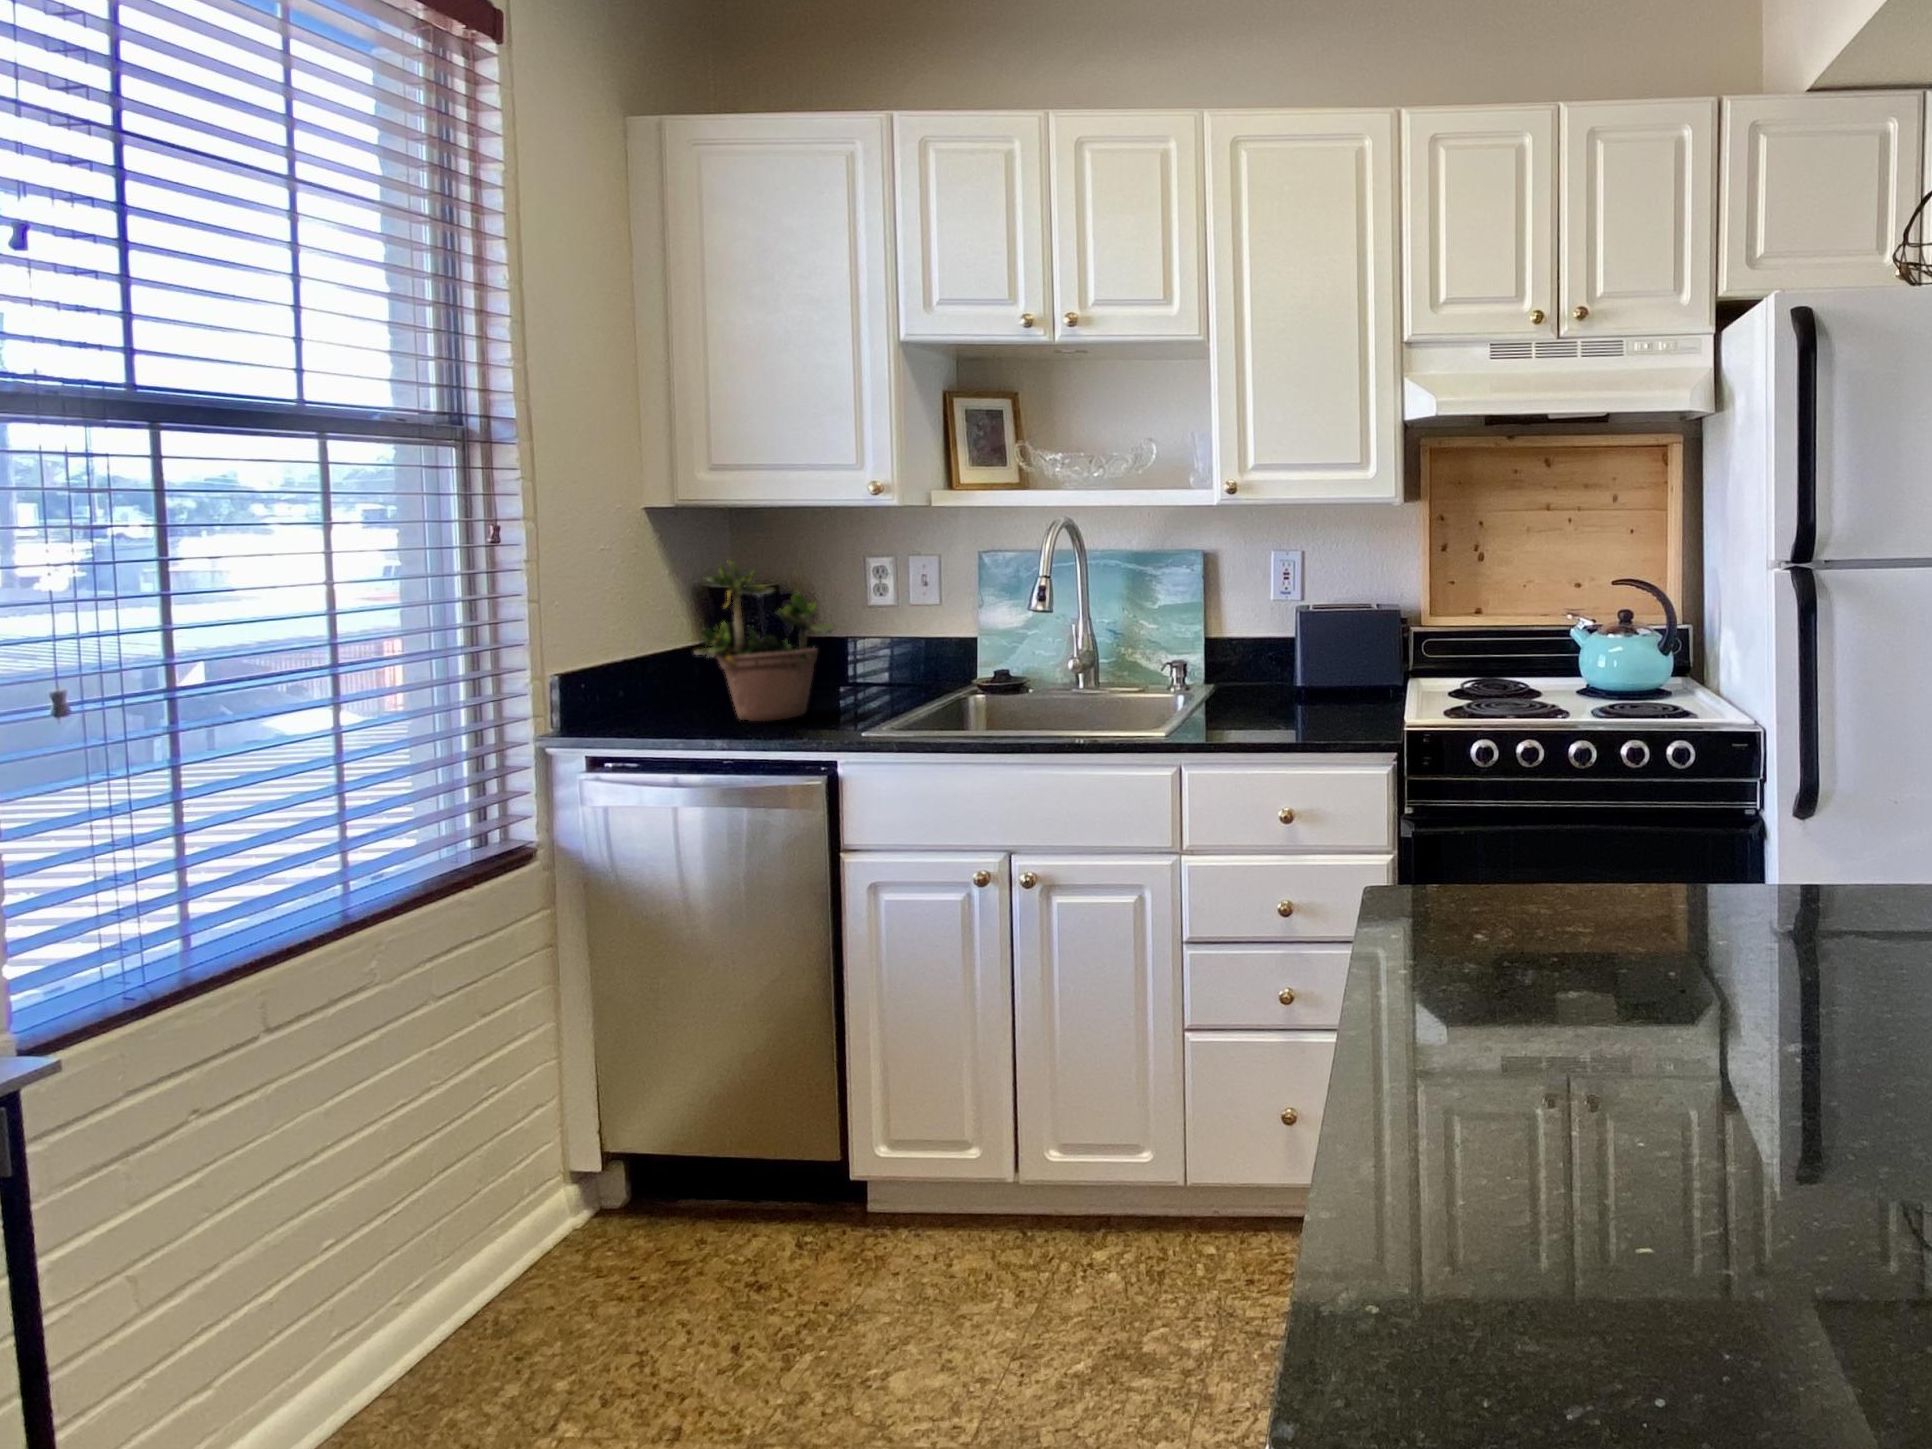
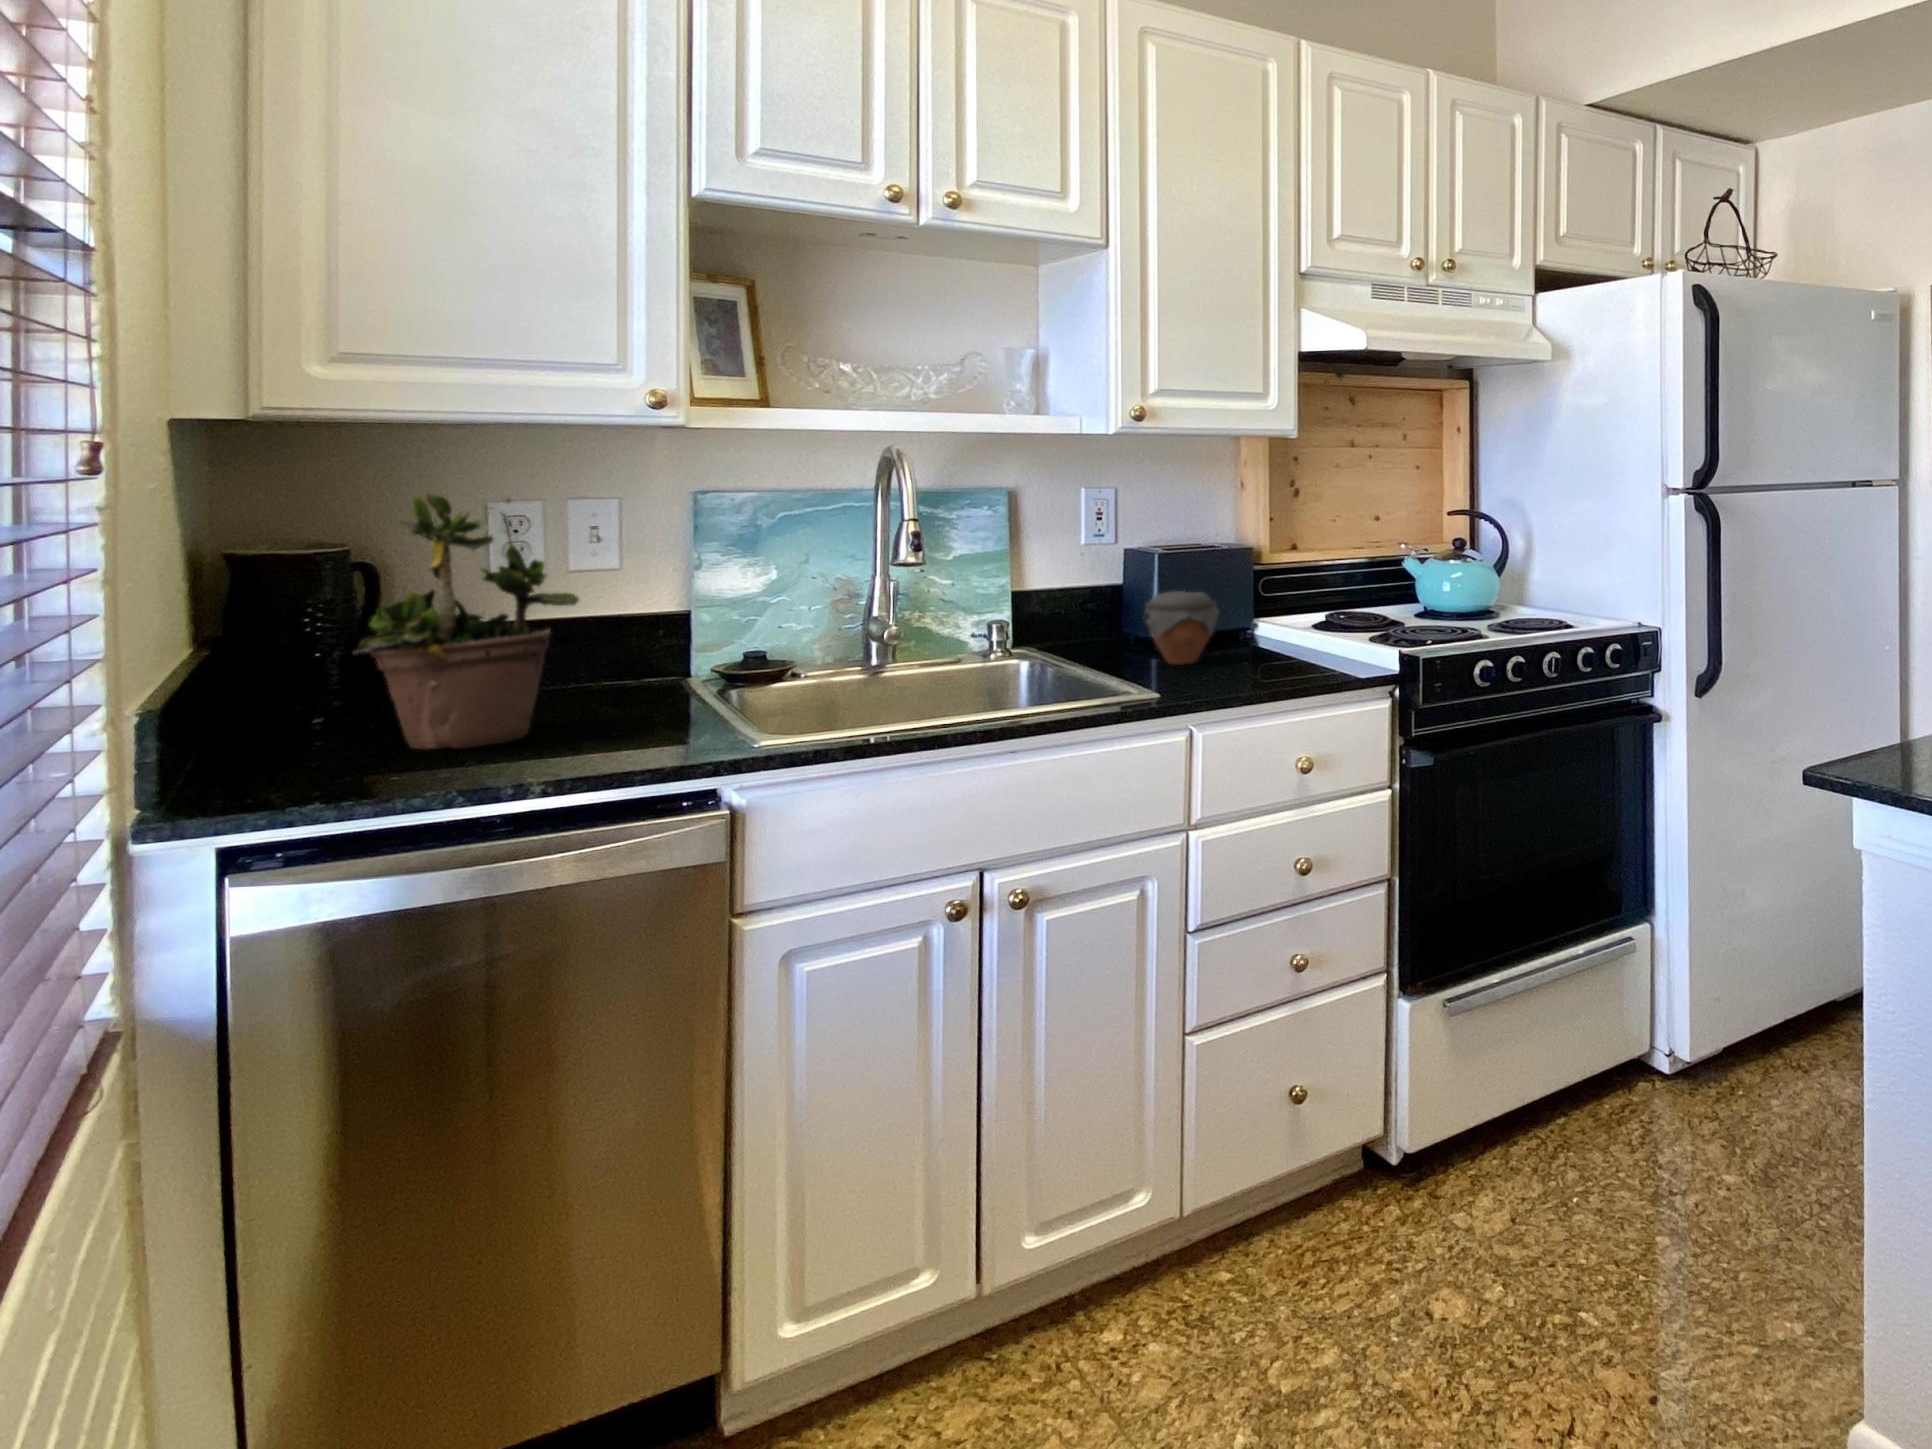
jar: none [1265,642,1338,708] -> present [1143,591,1219,665]

